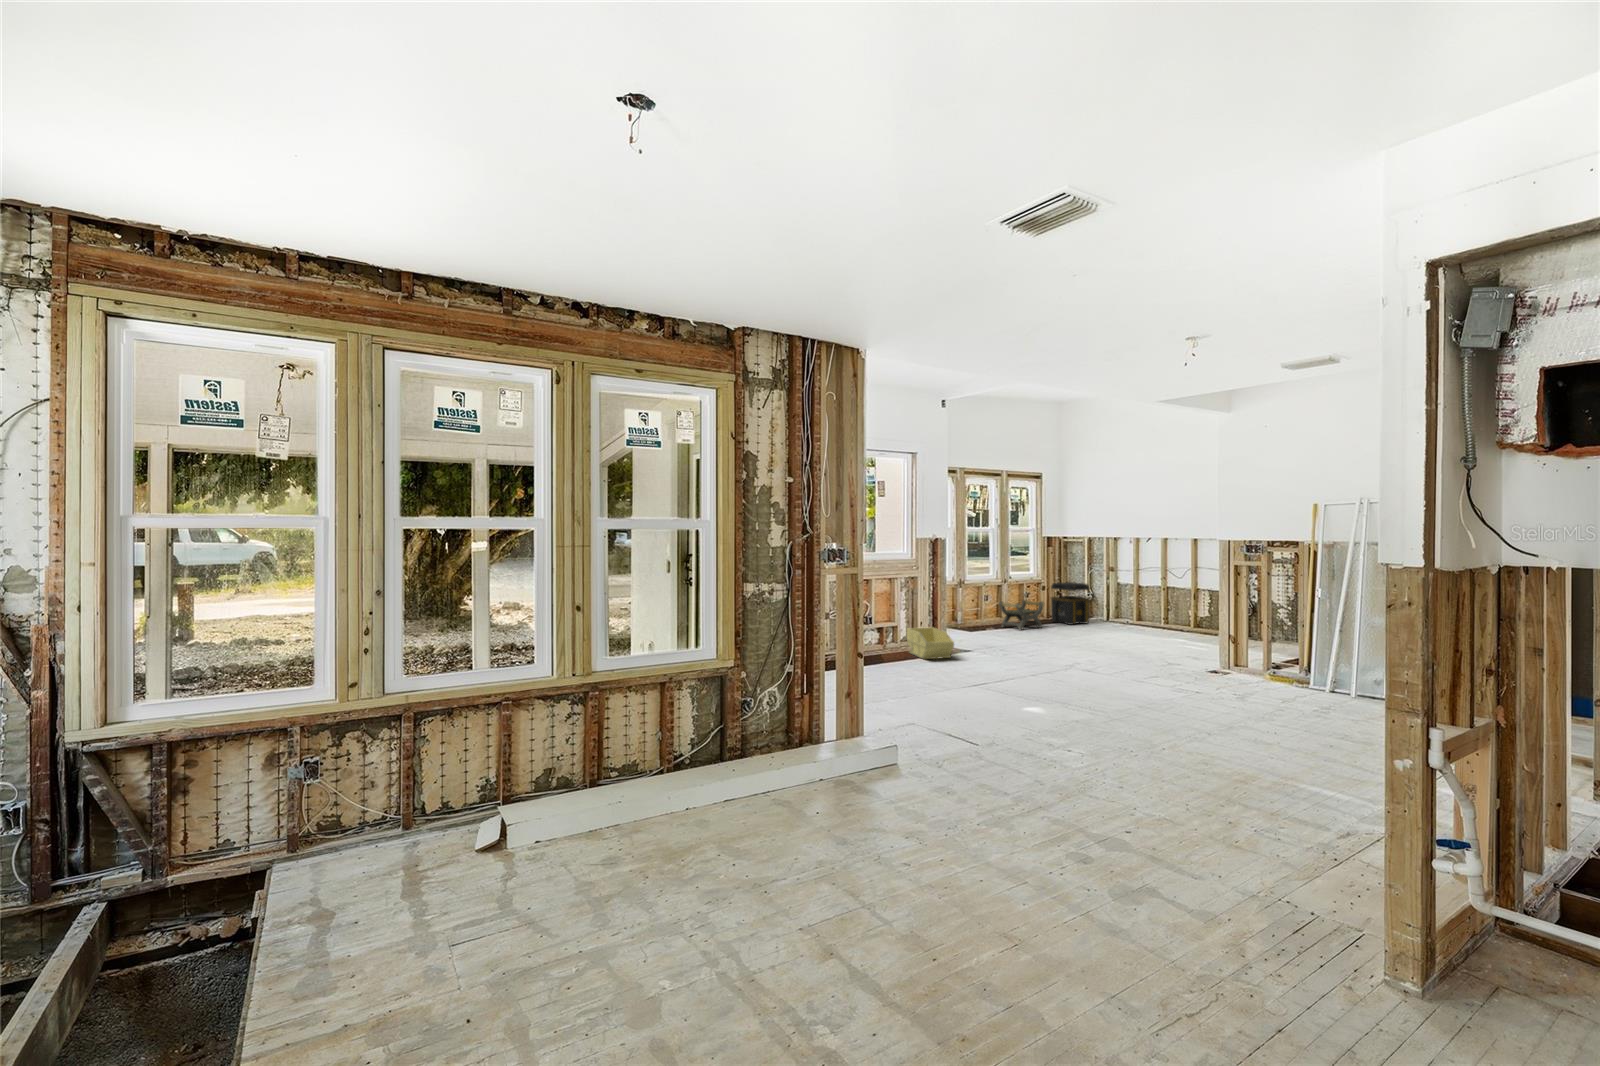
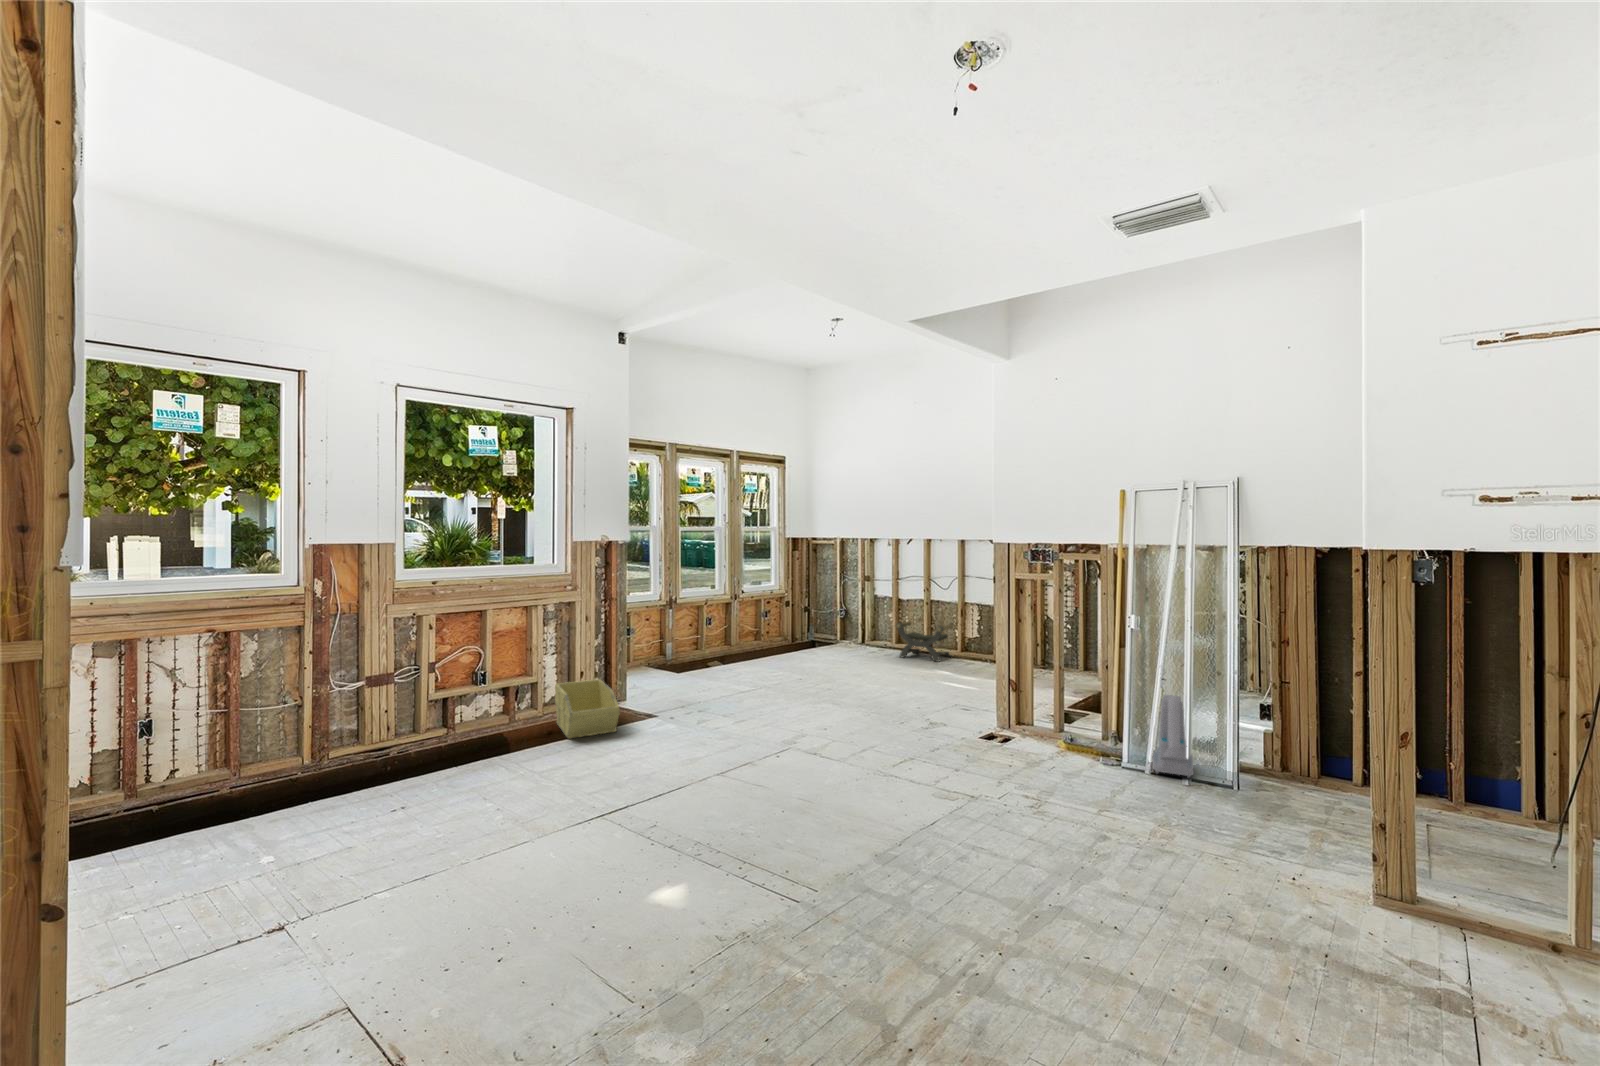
toolbox: present [1051,582,1090,625] -> none [796,595,843,650]
stool: present [999,600,1044,630] -> present [896,621,953,662]
vacuum cleaner: none [1327,638,1361,695] -> present [1152,695,1194,778]

